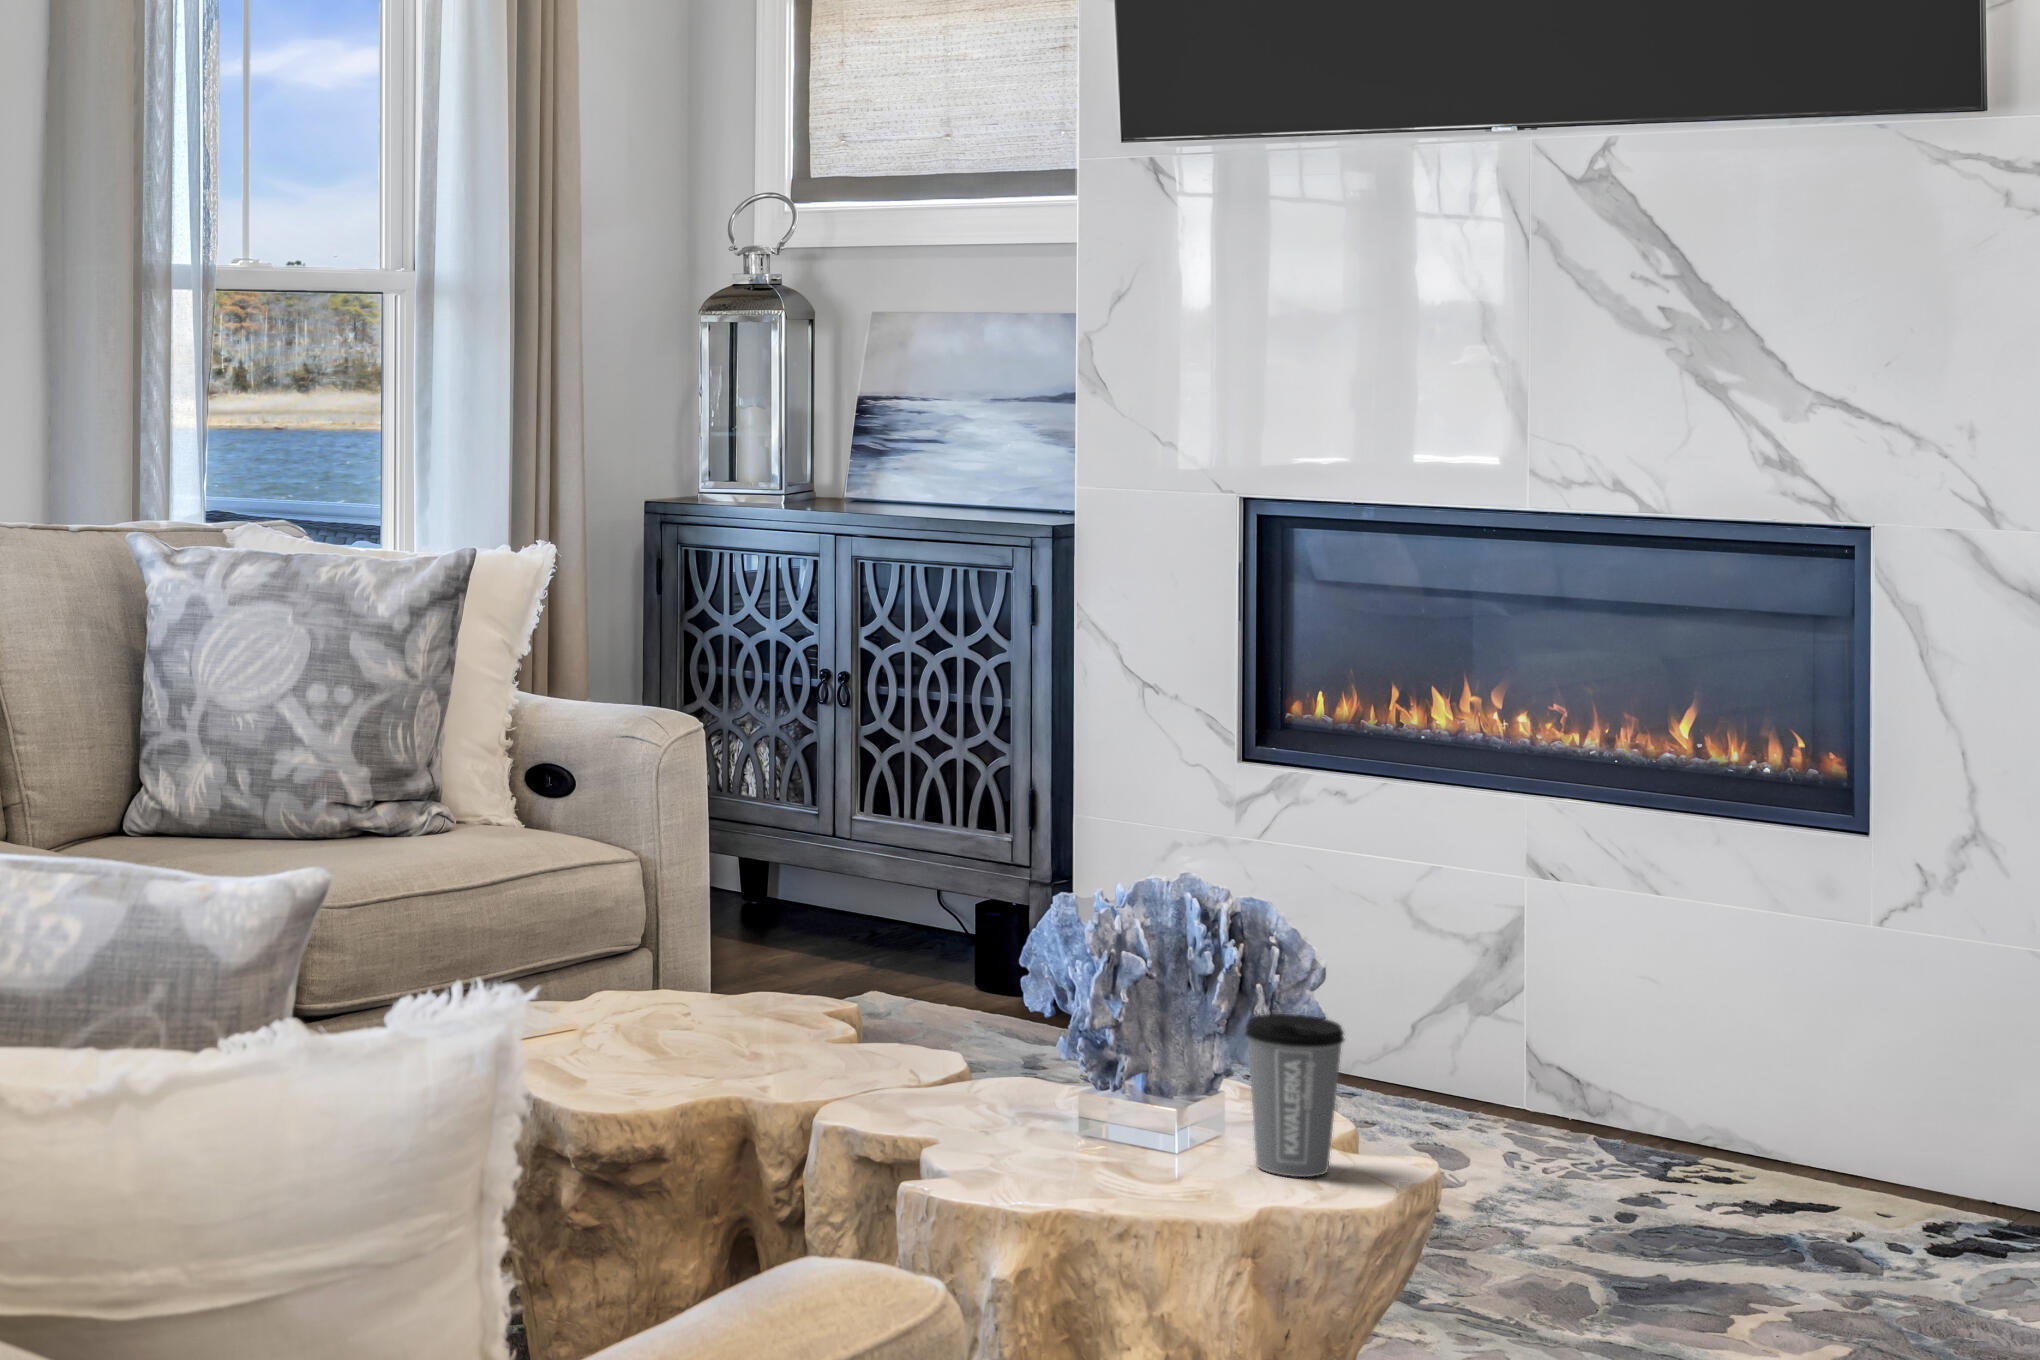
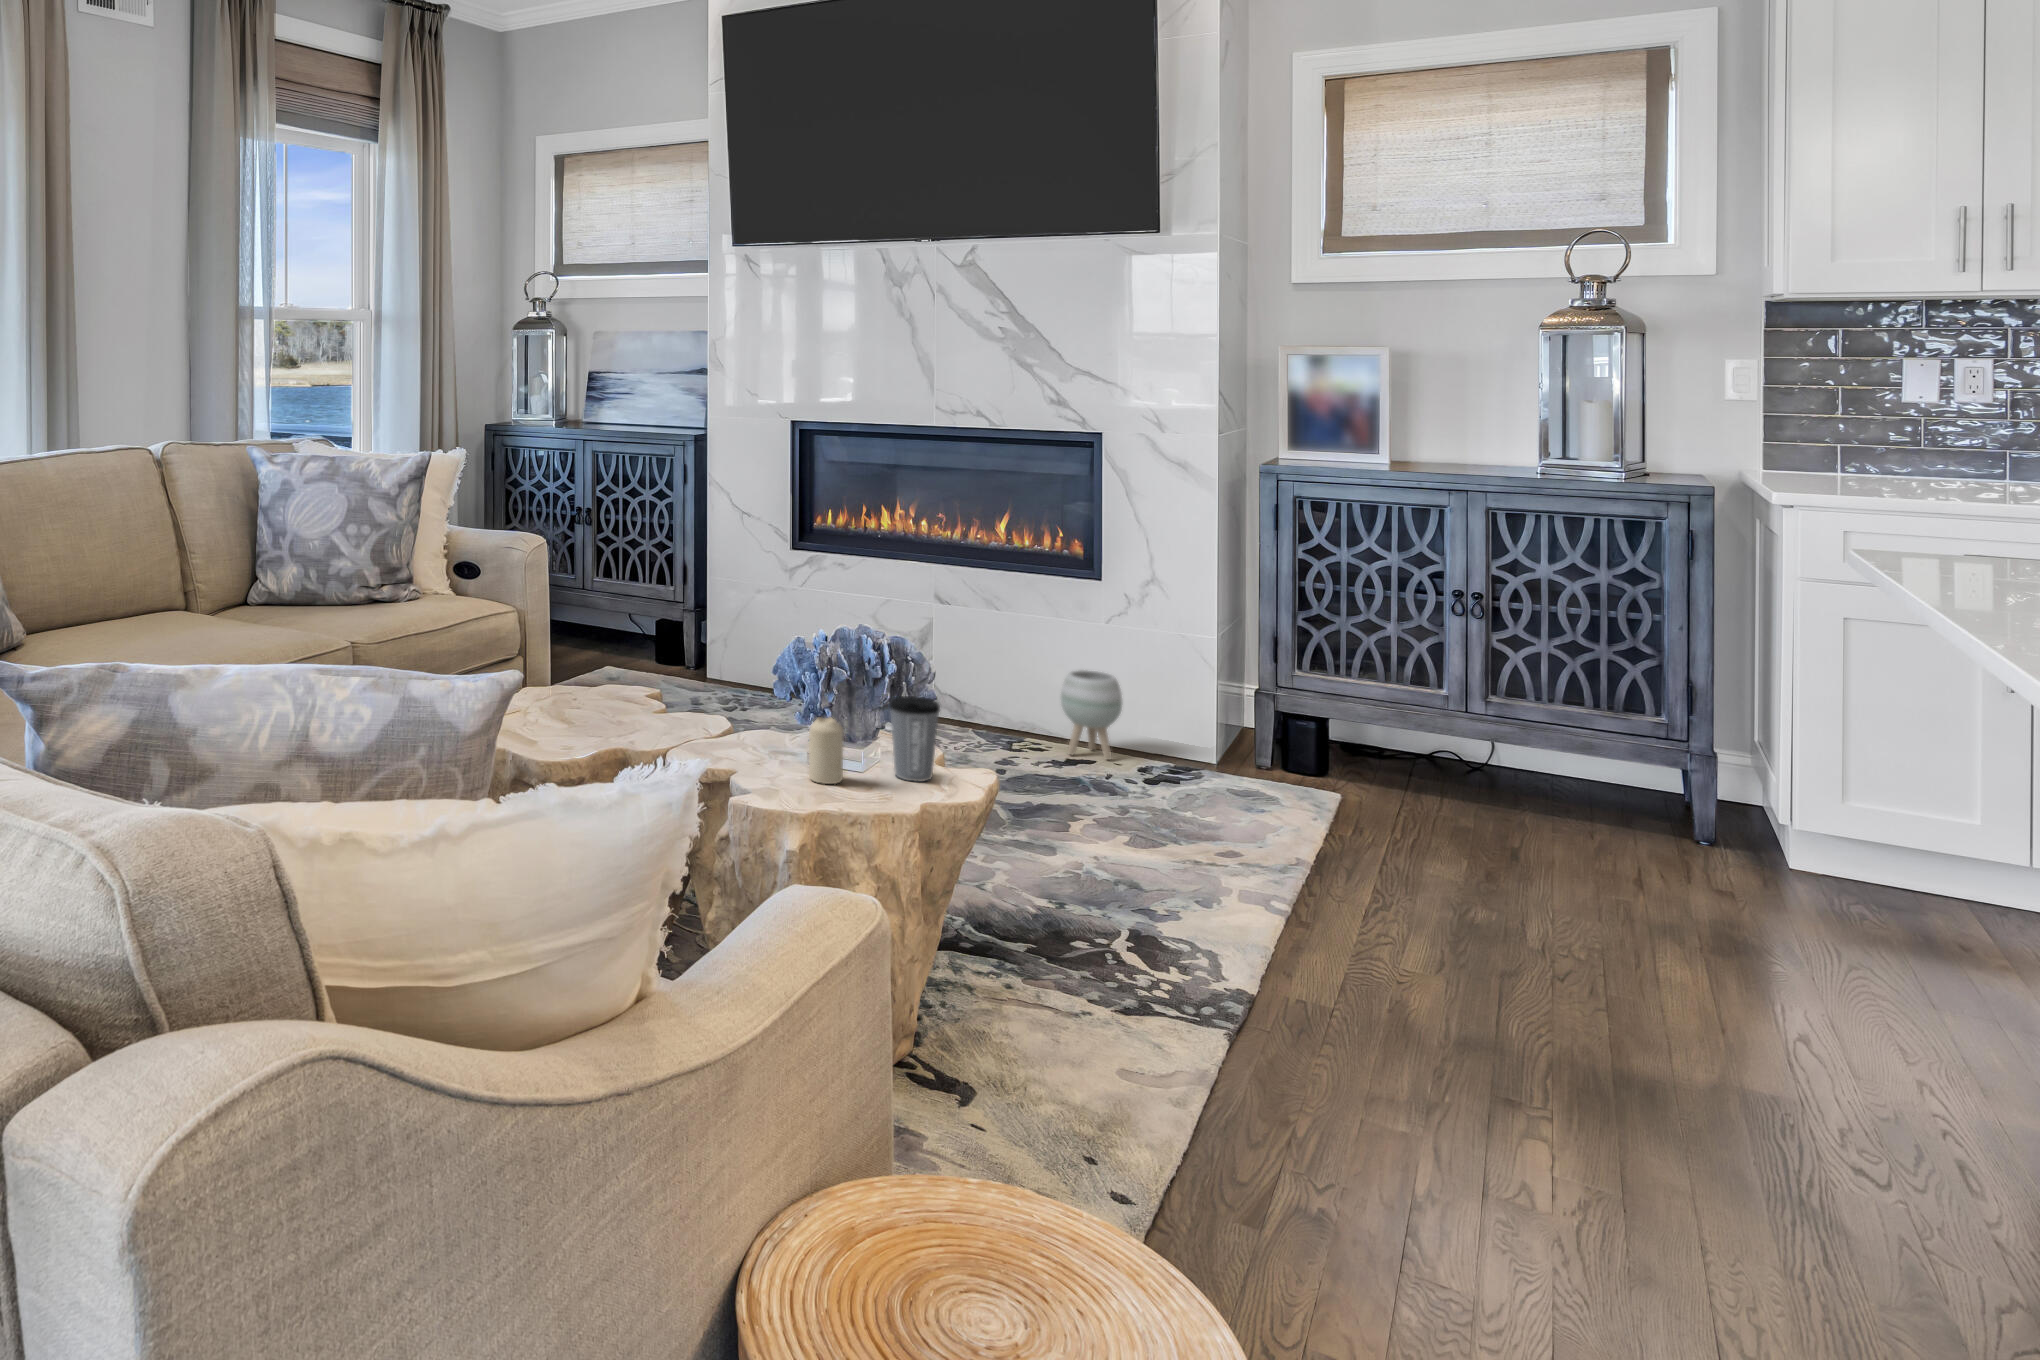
planter: none [1766,1015,1895,1200] -> present [1061,670,1122,760]
candle: none [1082,1046,1149,1173] -> present [809,717,844,784]

